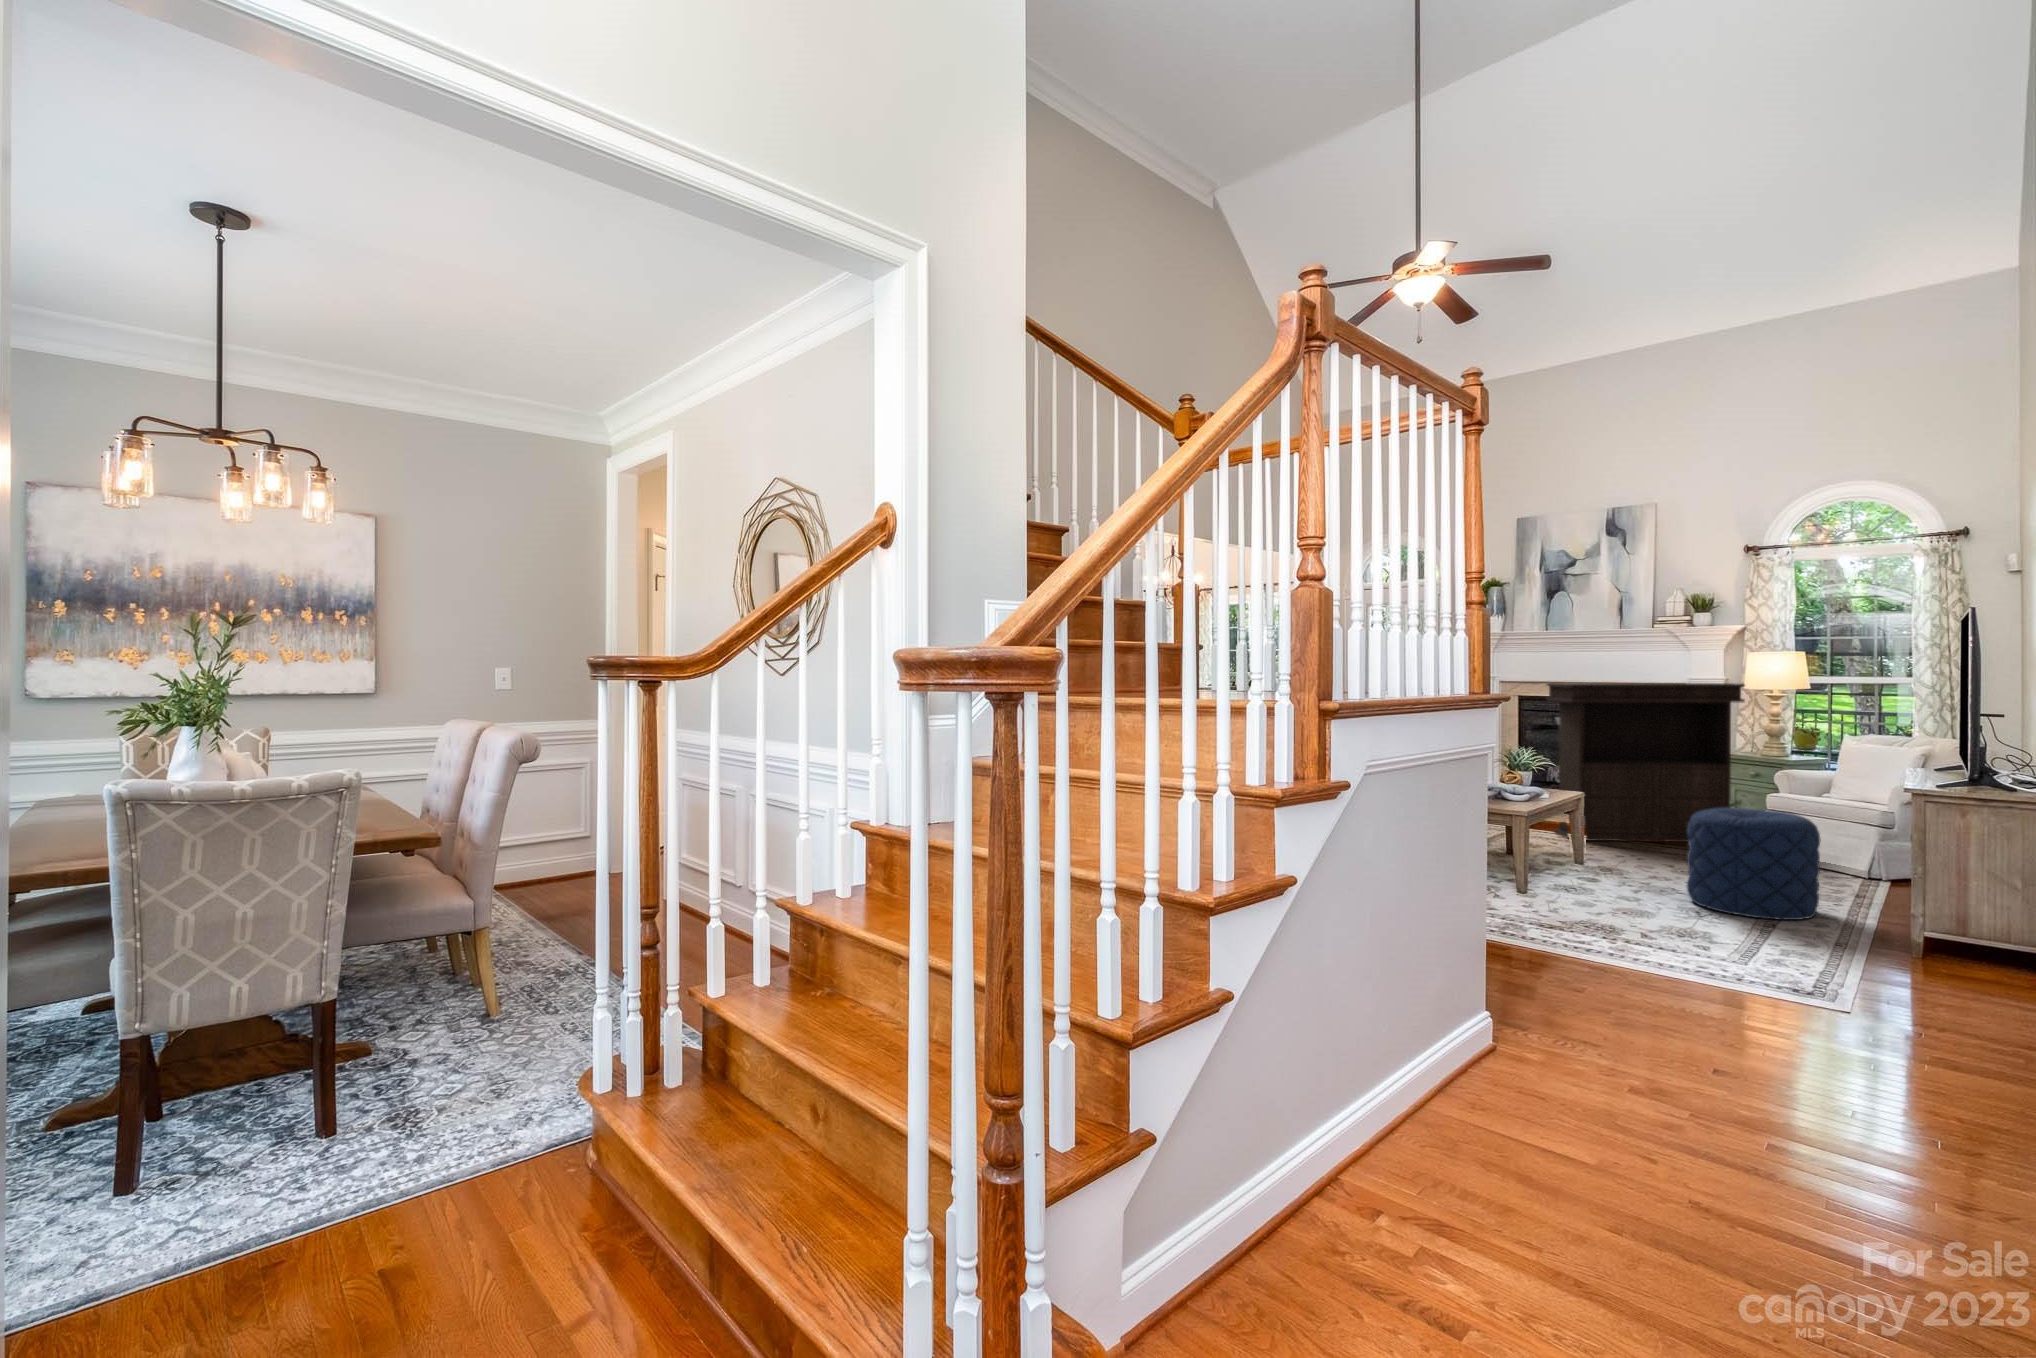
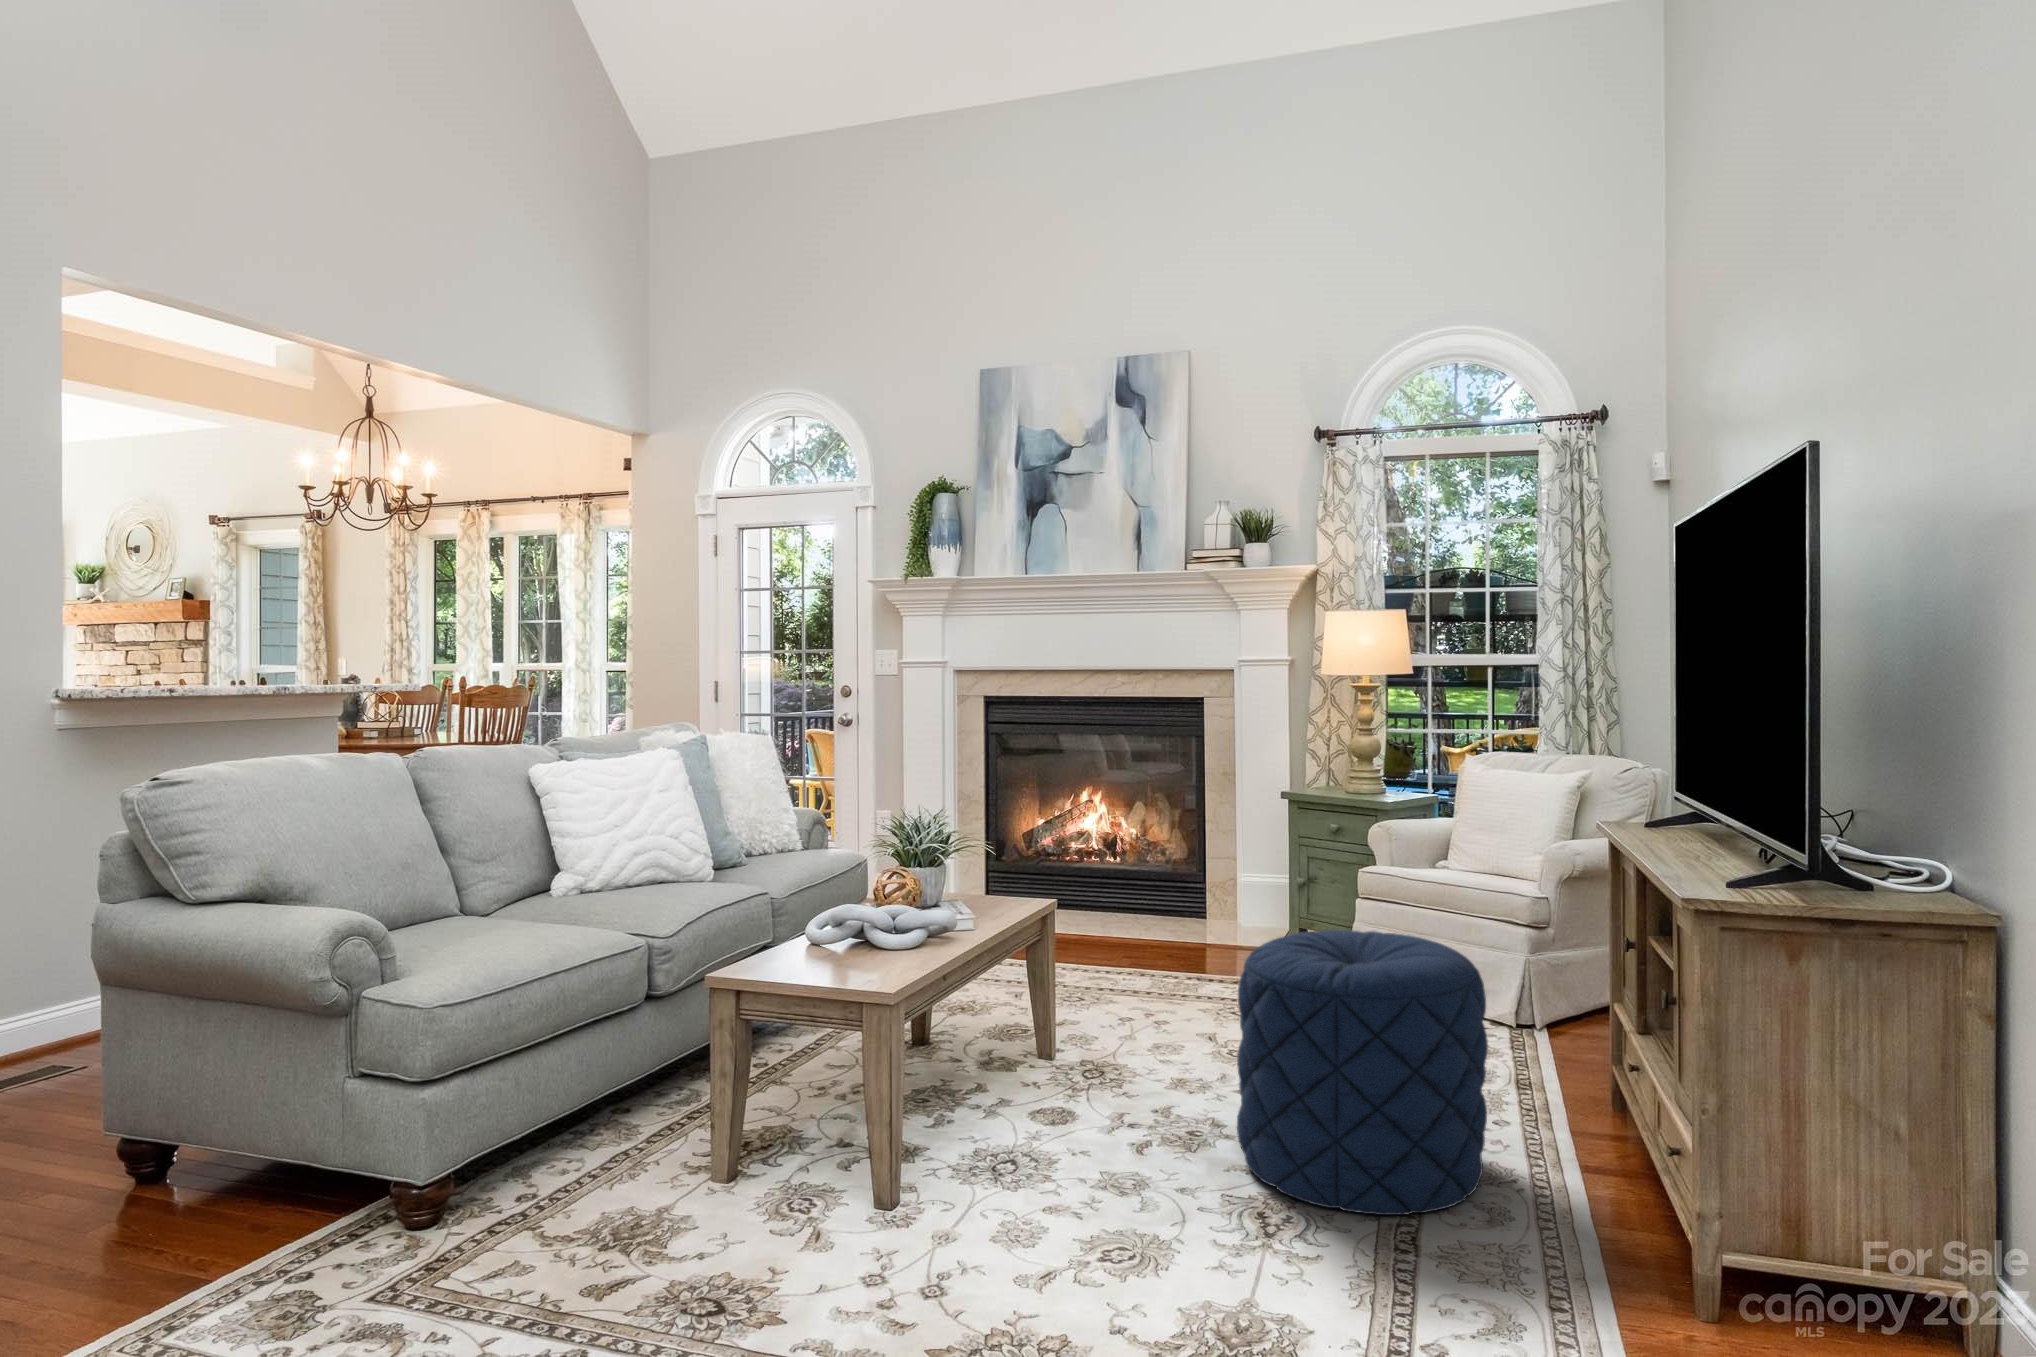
console table: present [1546,683,1745,842] -> none [1014,667,1319,976]

